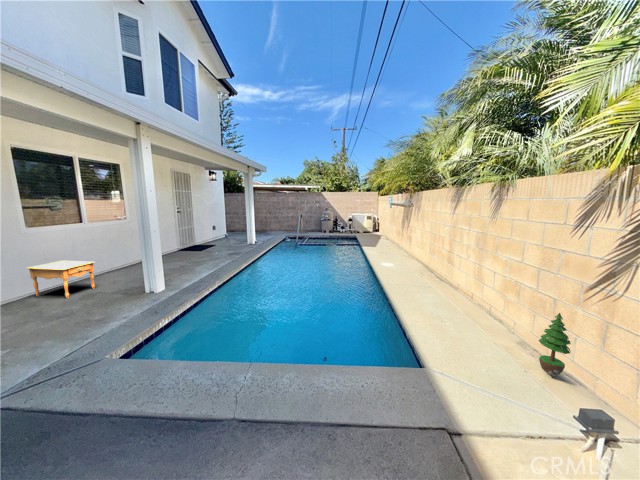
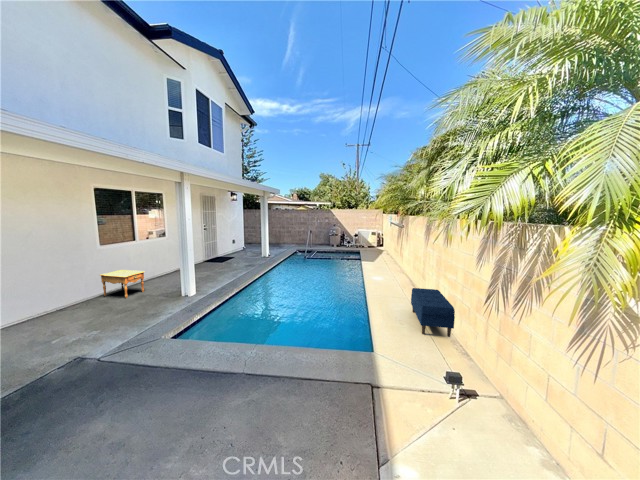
bench: none [442,273,519,336] -> present [411,288,455,337]
potted tree: present [539,313,571,376] -> none [453,317,472,362]

